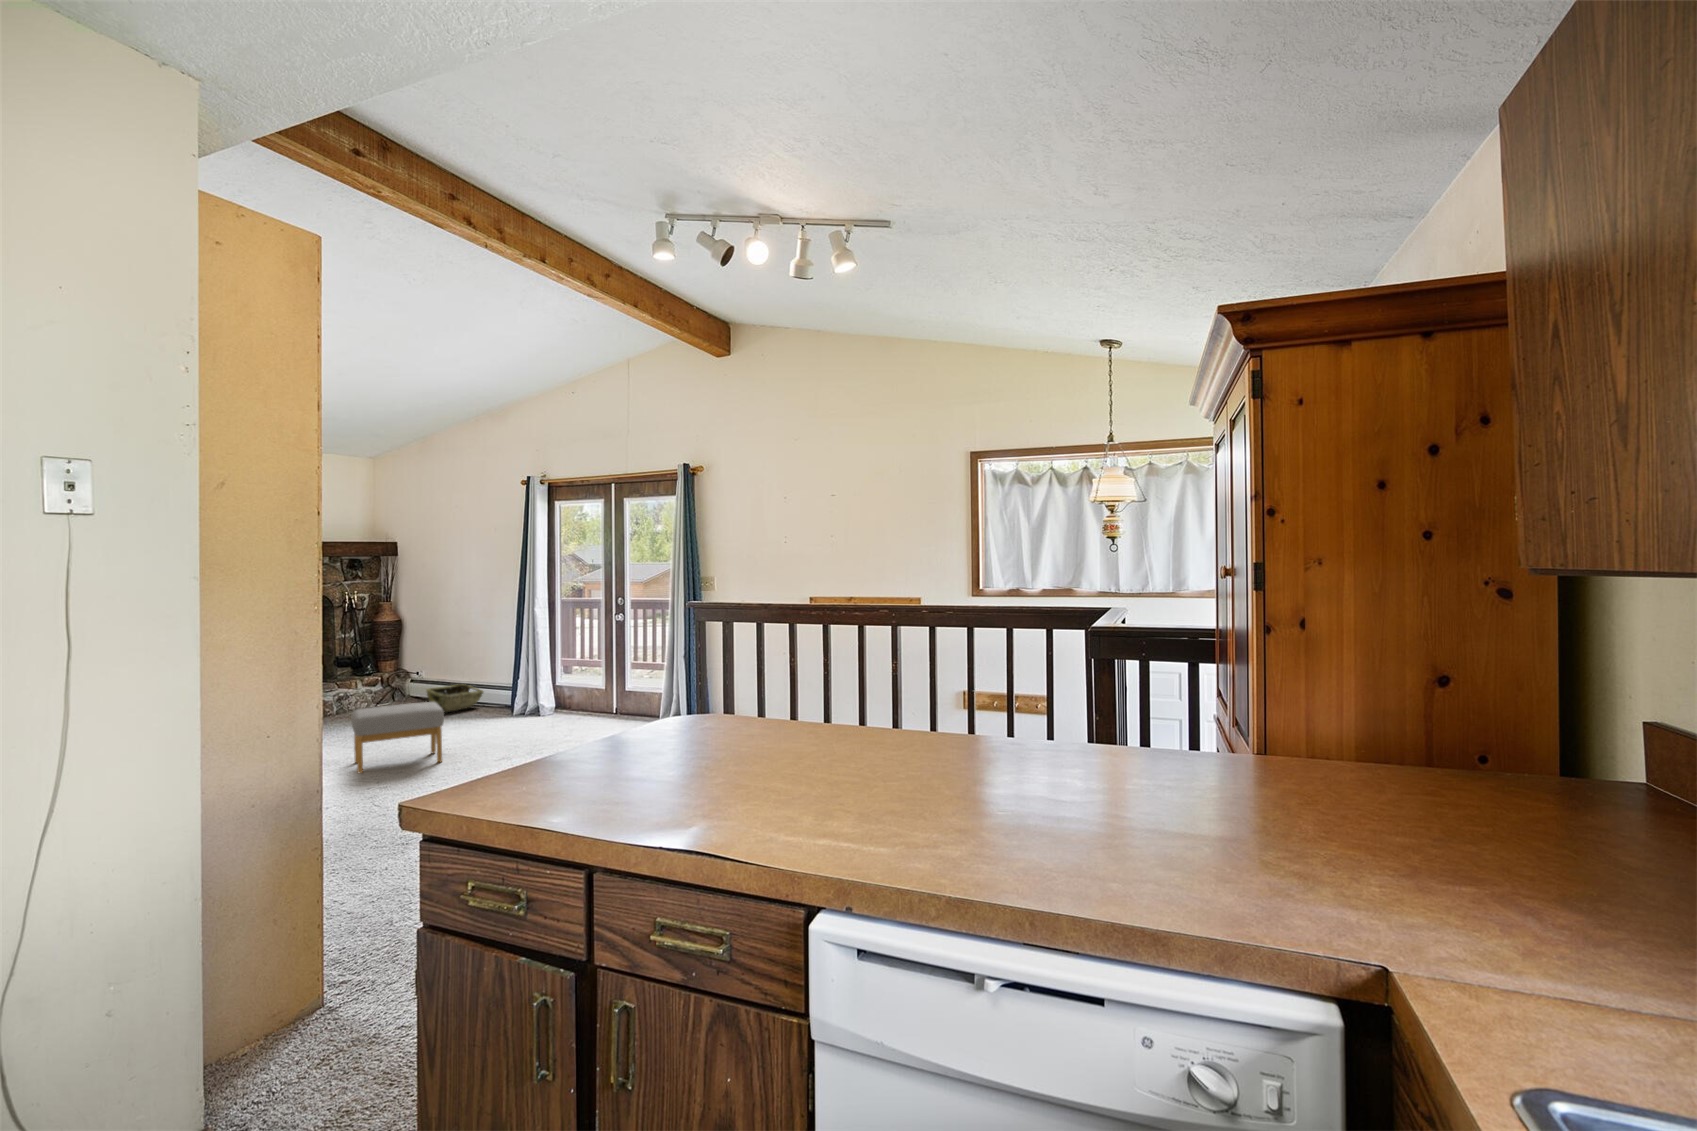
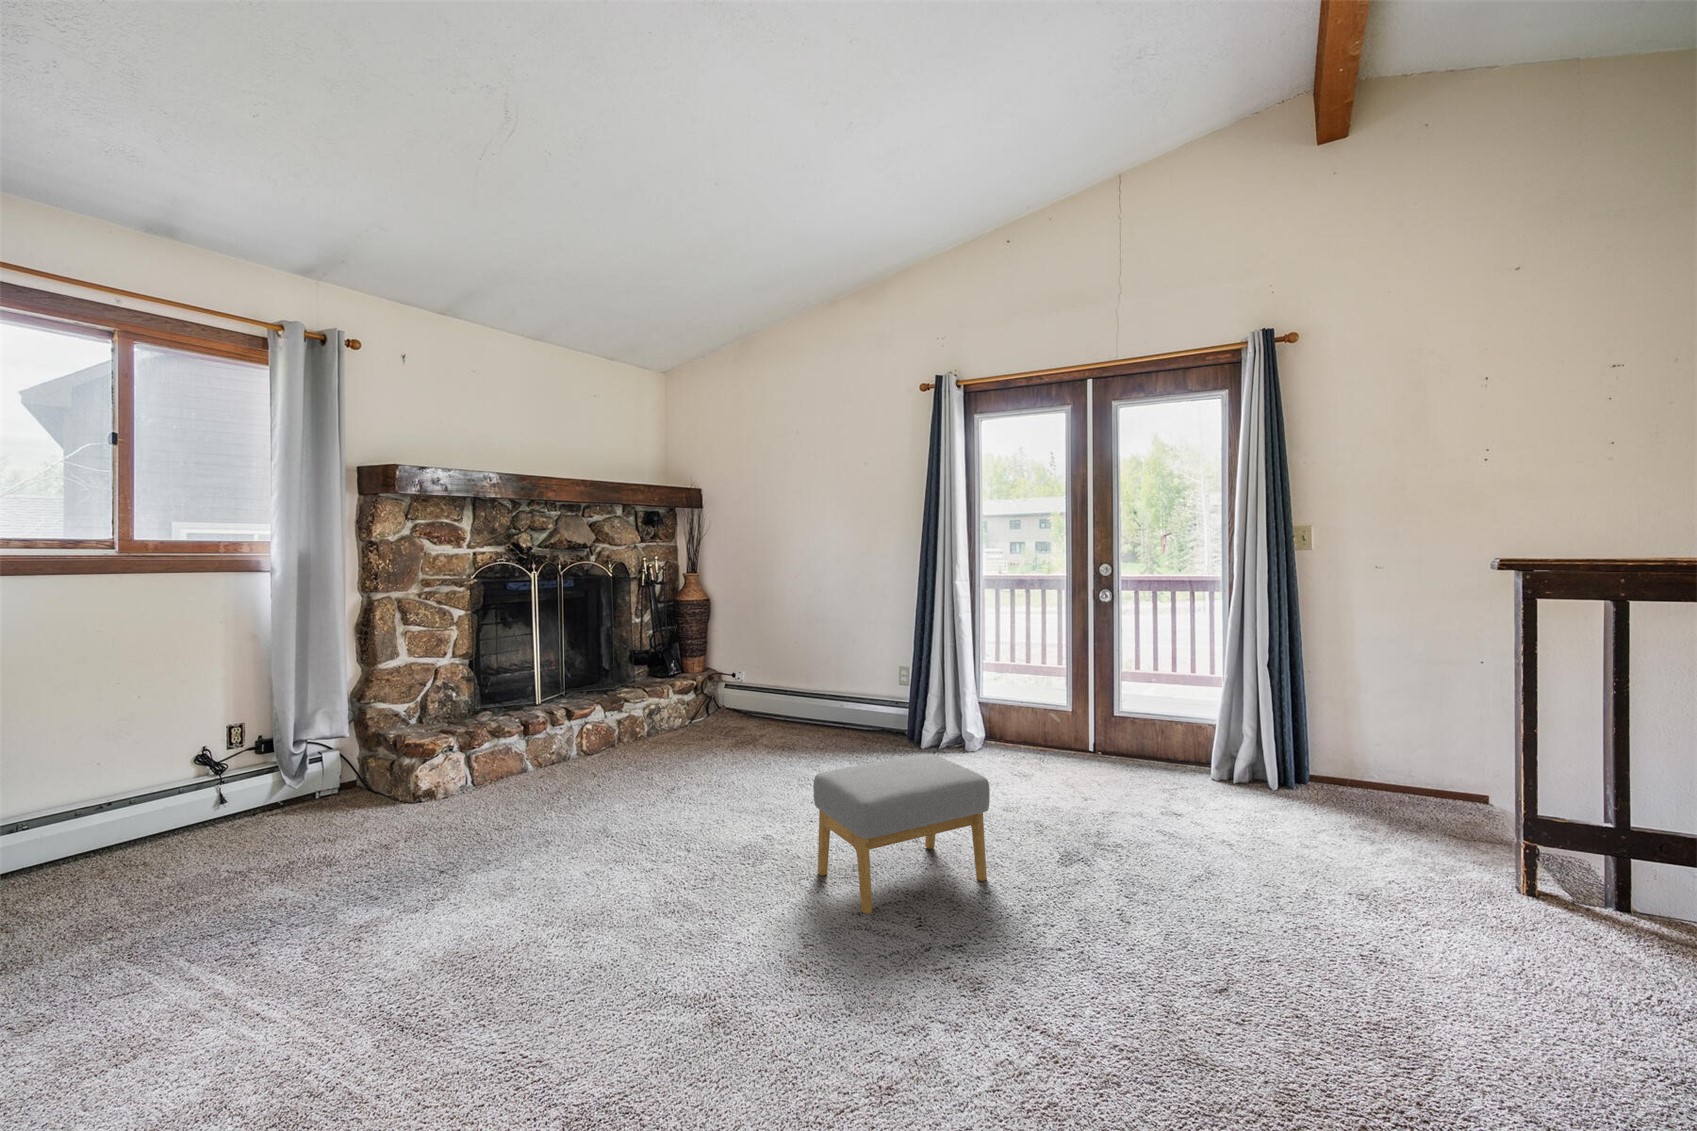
woven basket: present [426,684,483,712] -> none [780,694,852,740]

